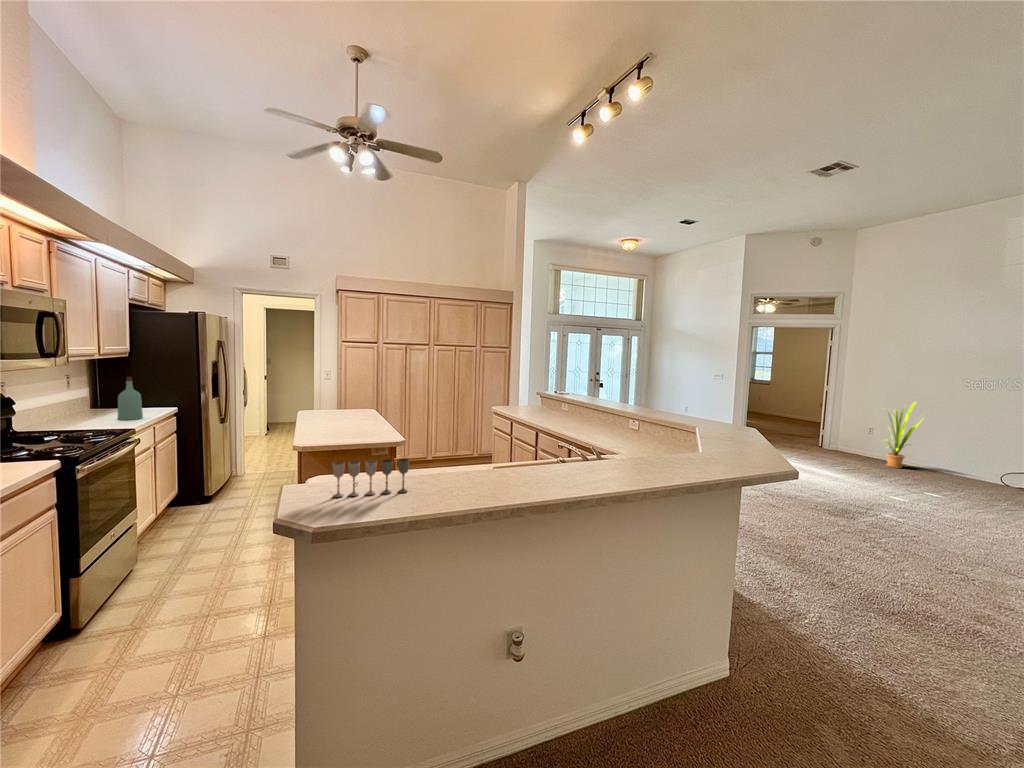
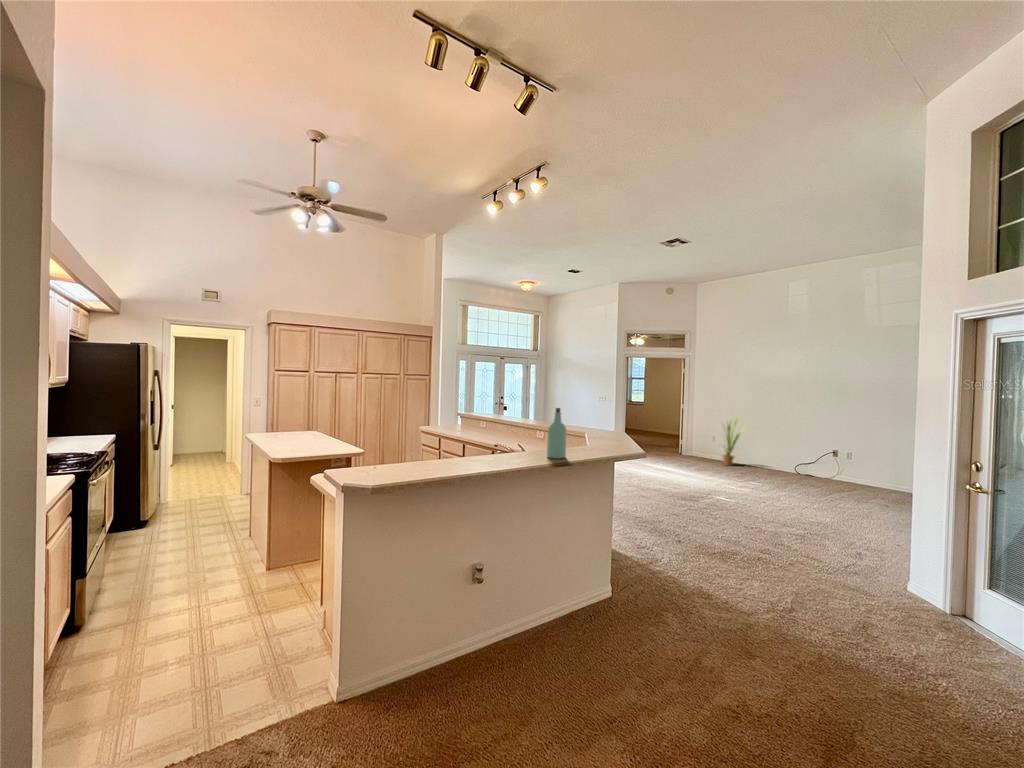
bottle: present [118,377,143,420] -> present [547,408,566,459]
wine glass: present [332,459,409,497] -> none [369,451,415,476]

